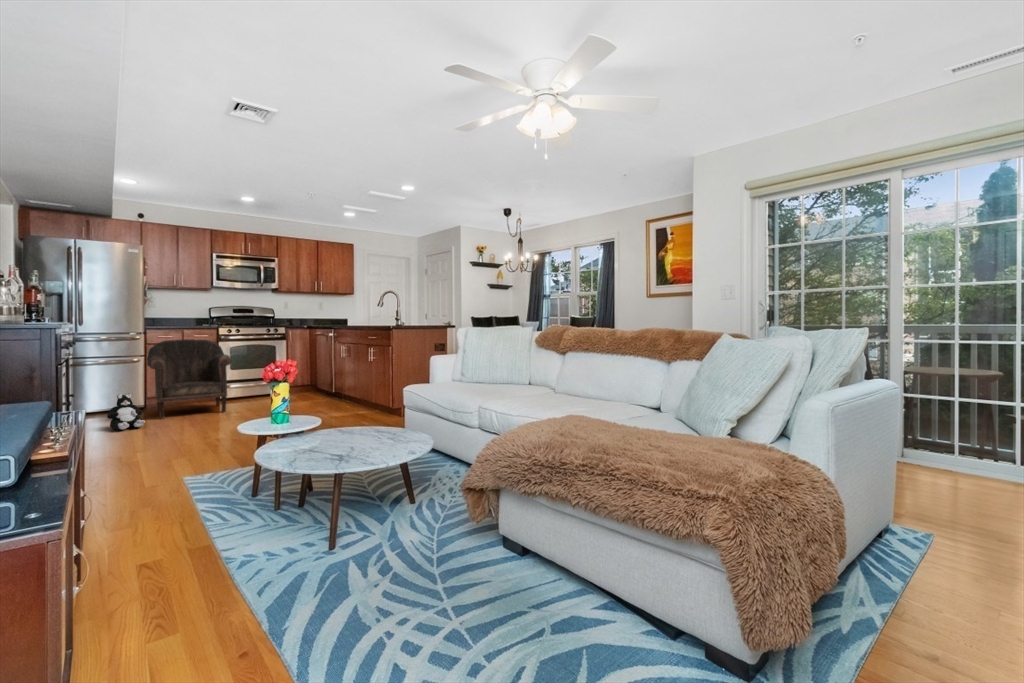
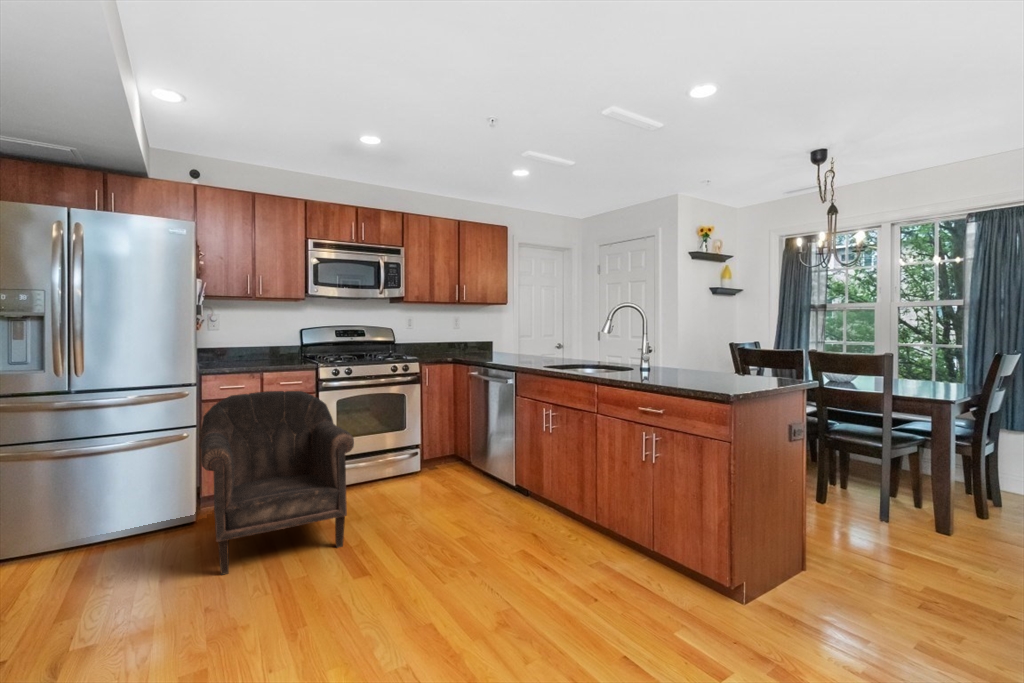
plush toy: present [107,393,145,430] -> none [103,542,187,645]

